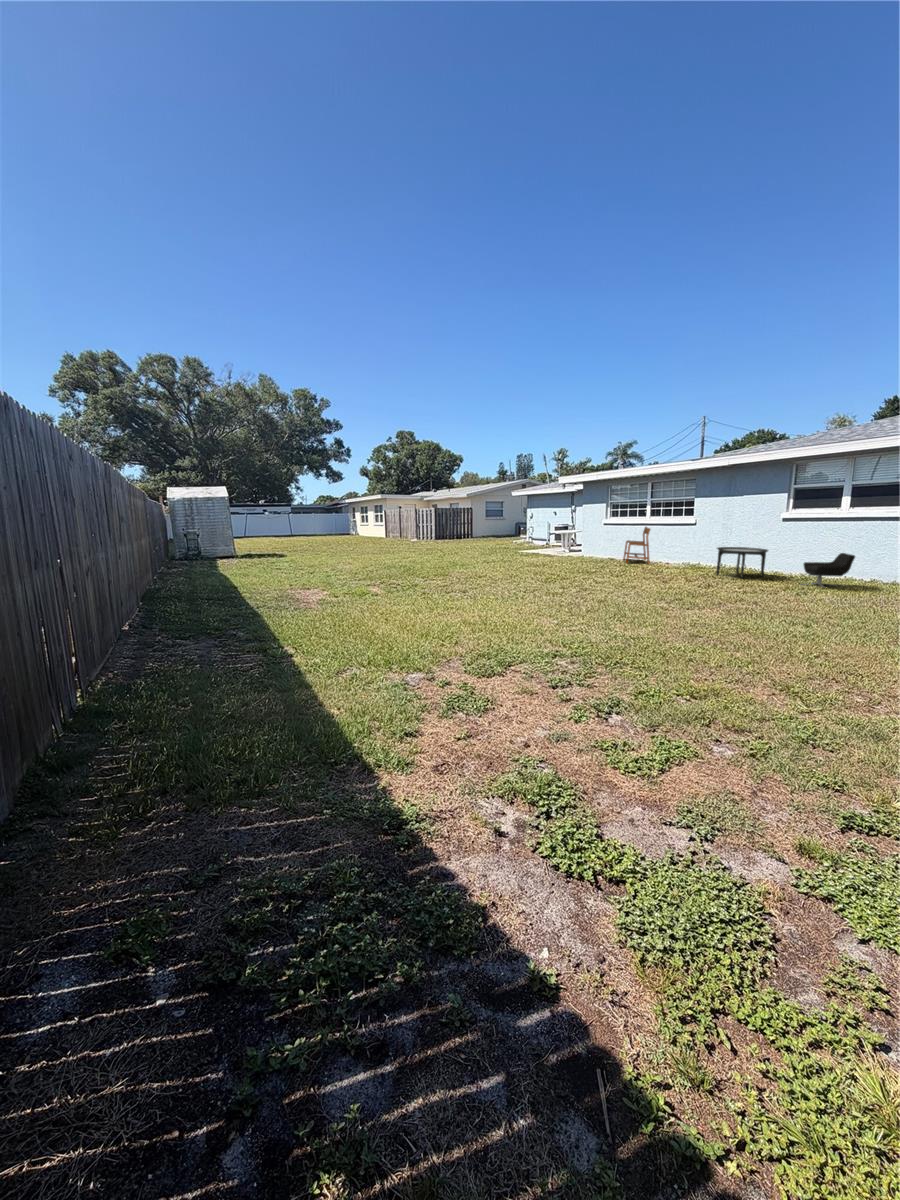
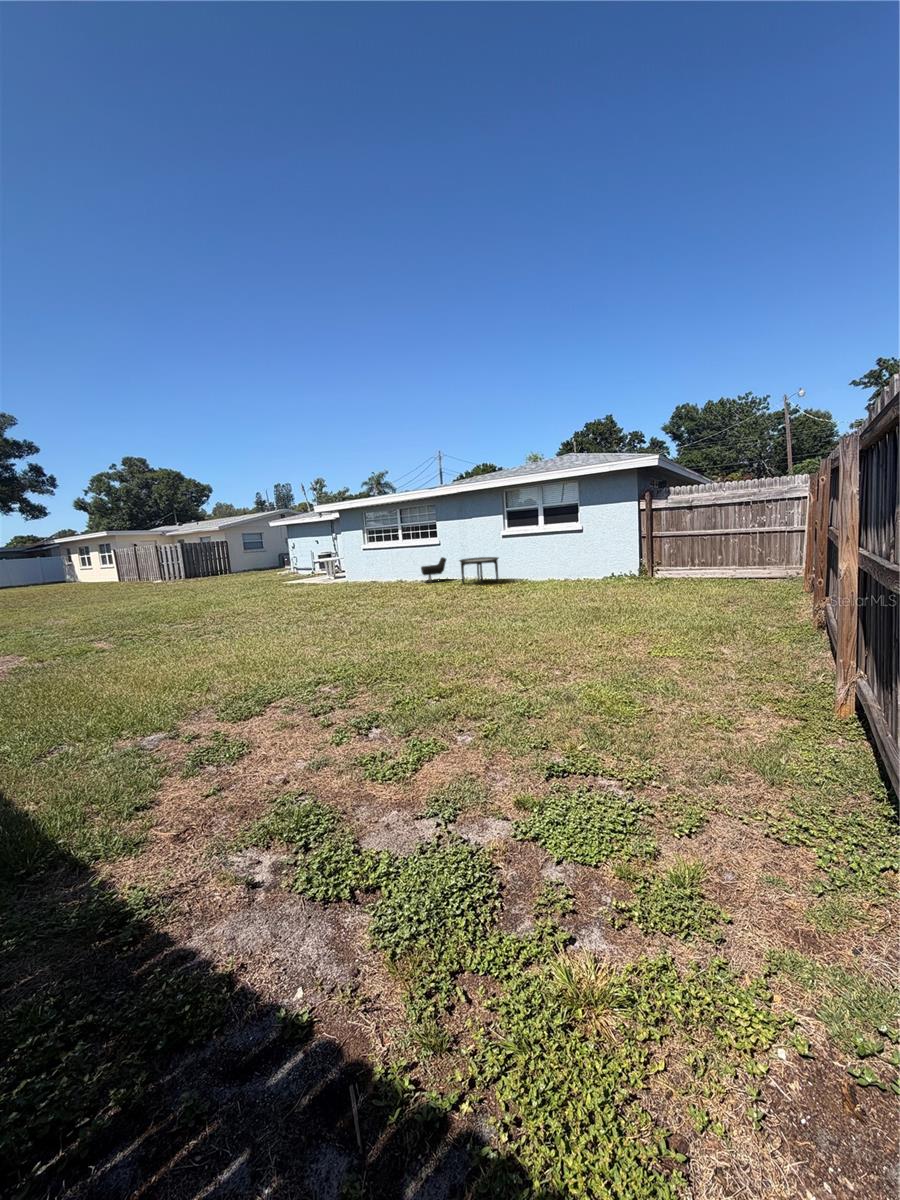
bench: present [623,527,650,564] -> none [383,547,407,584]
lounge chair: present [804,553,855,587] -> present [421,557,446,582]

